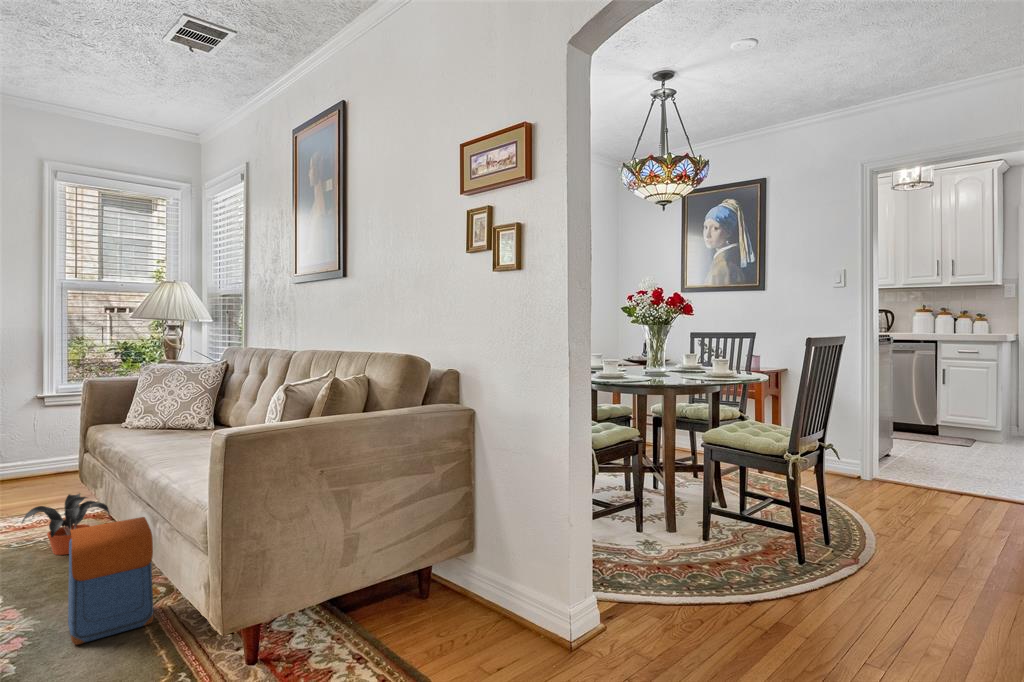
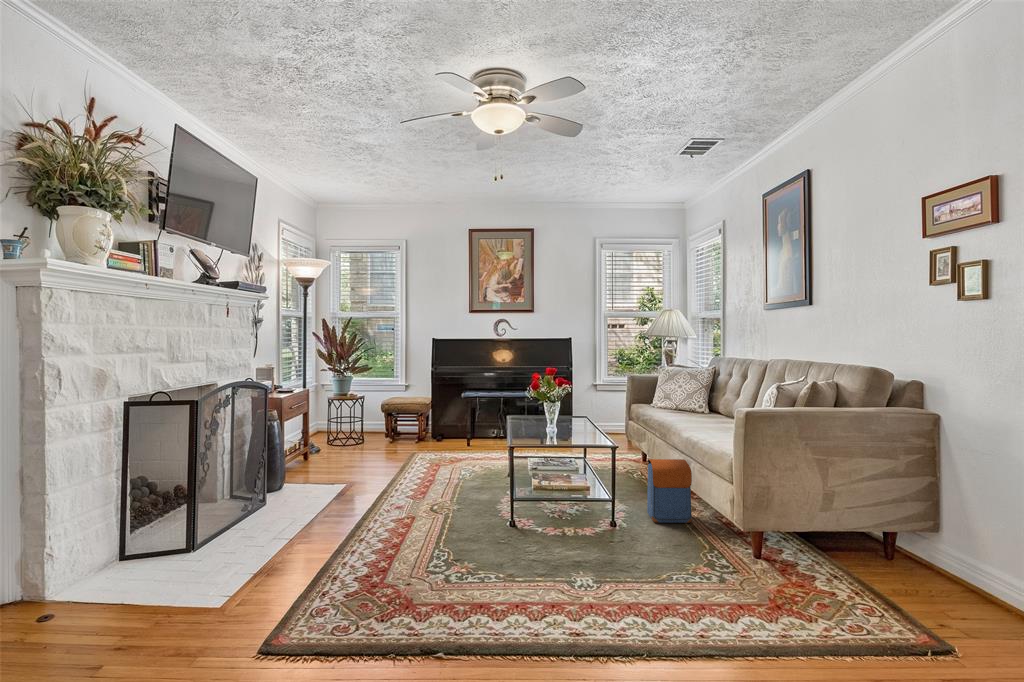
potted plant: present [22,494,110,555] -> none [609,443,651,478]

